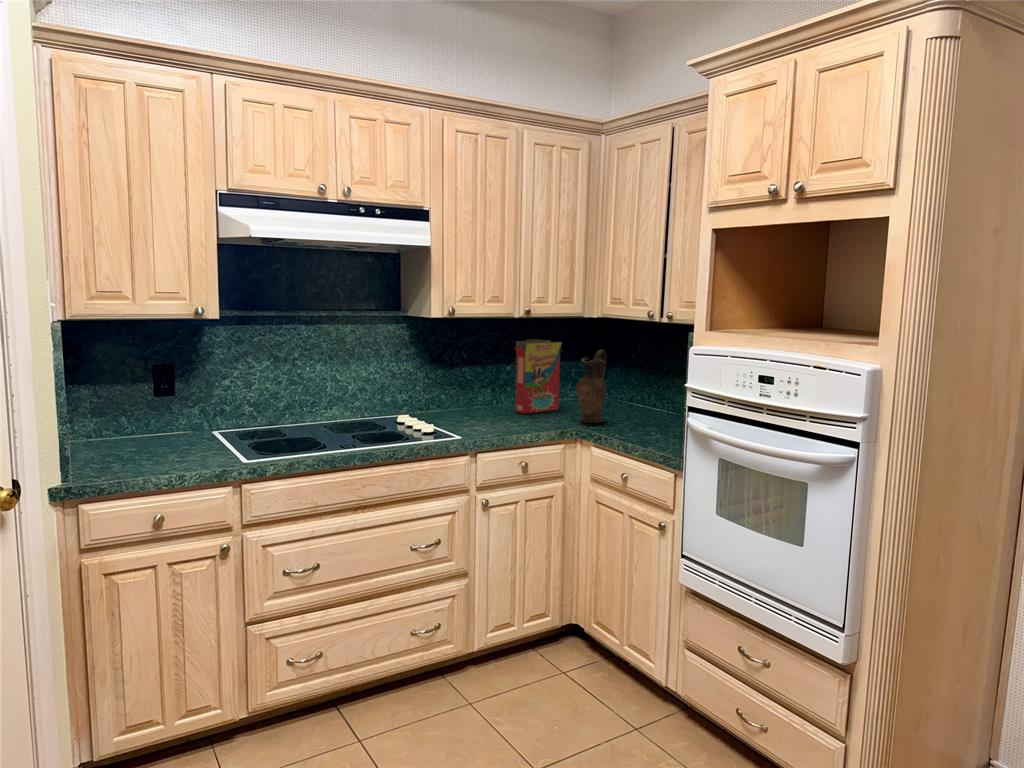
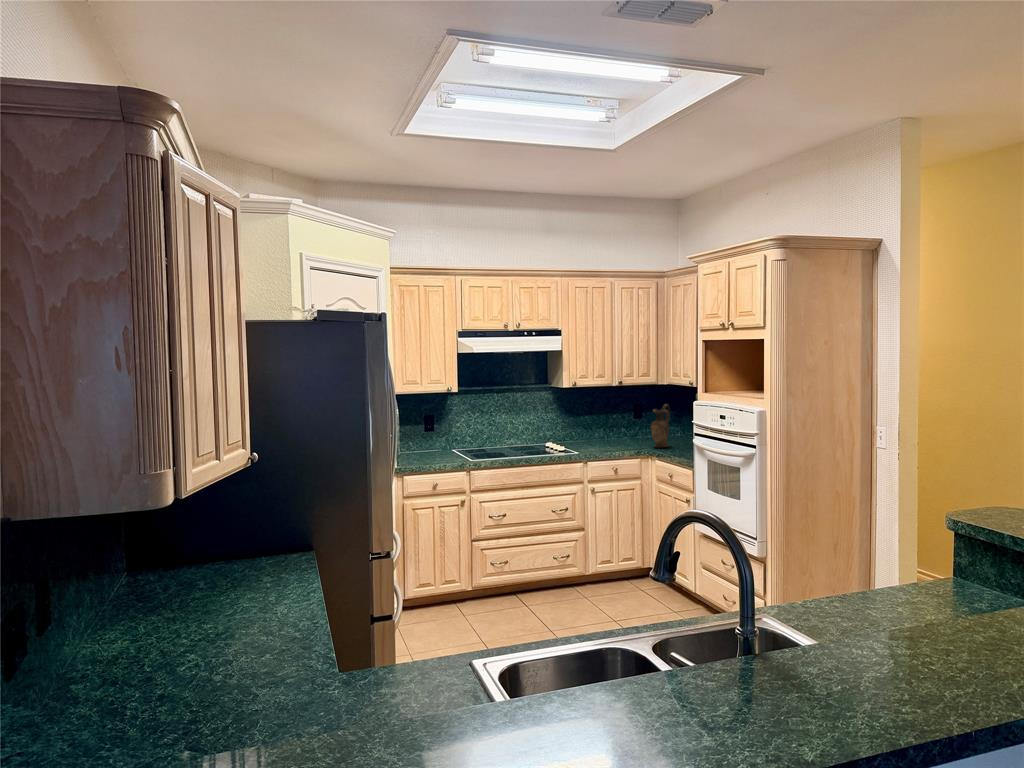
cereal box: present [515,339,562,413] -> none [616,399,648,443]

